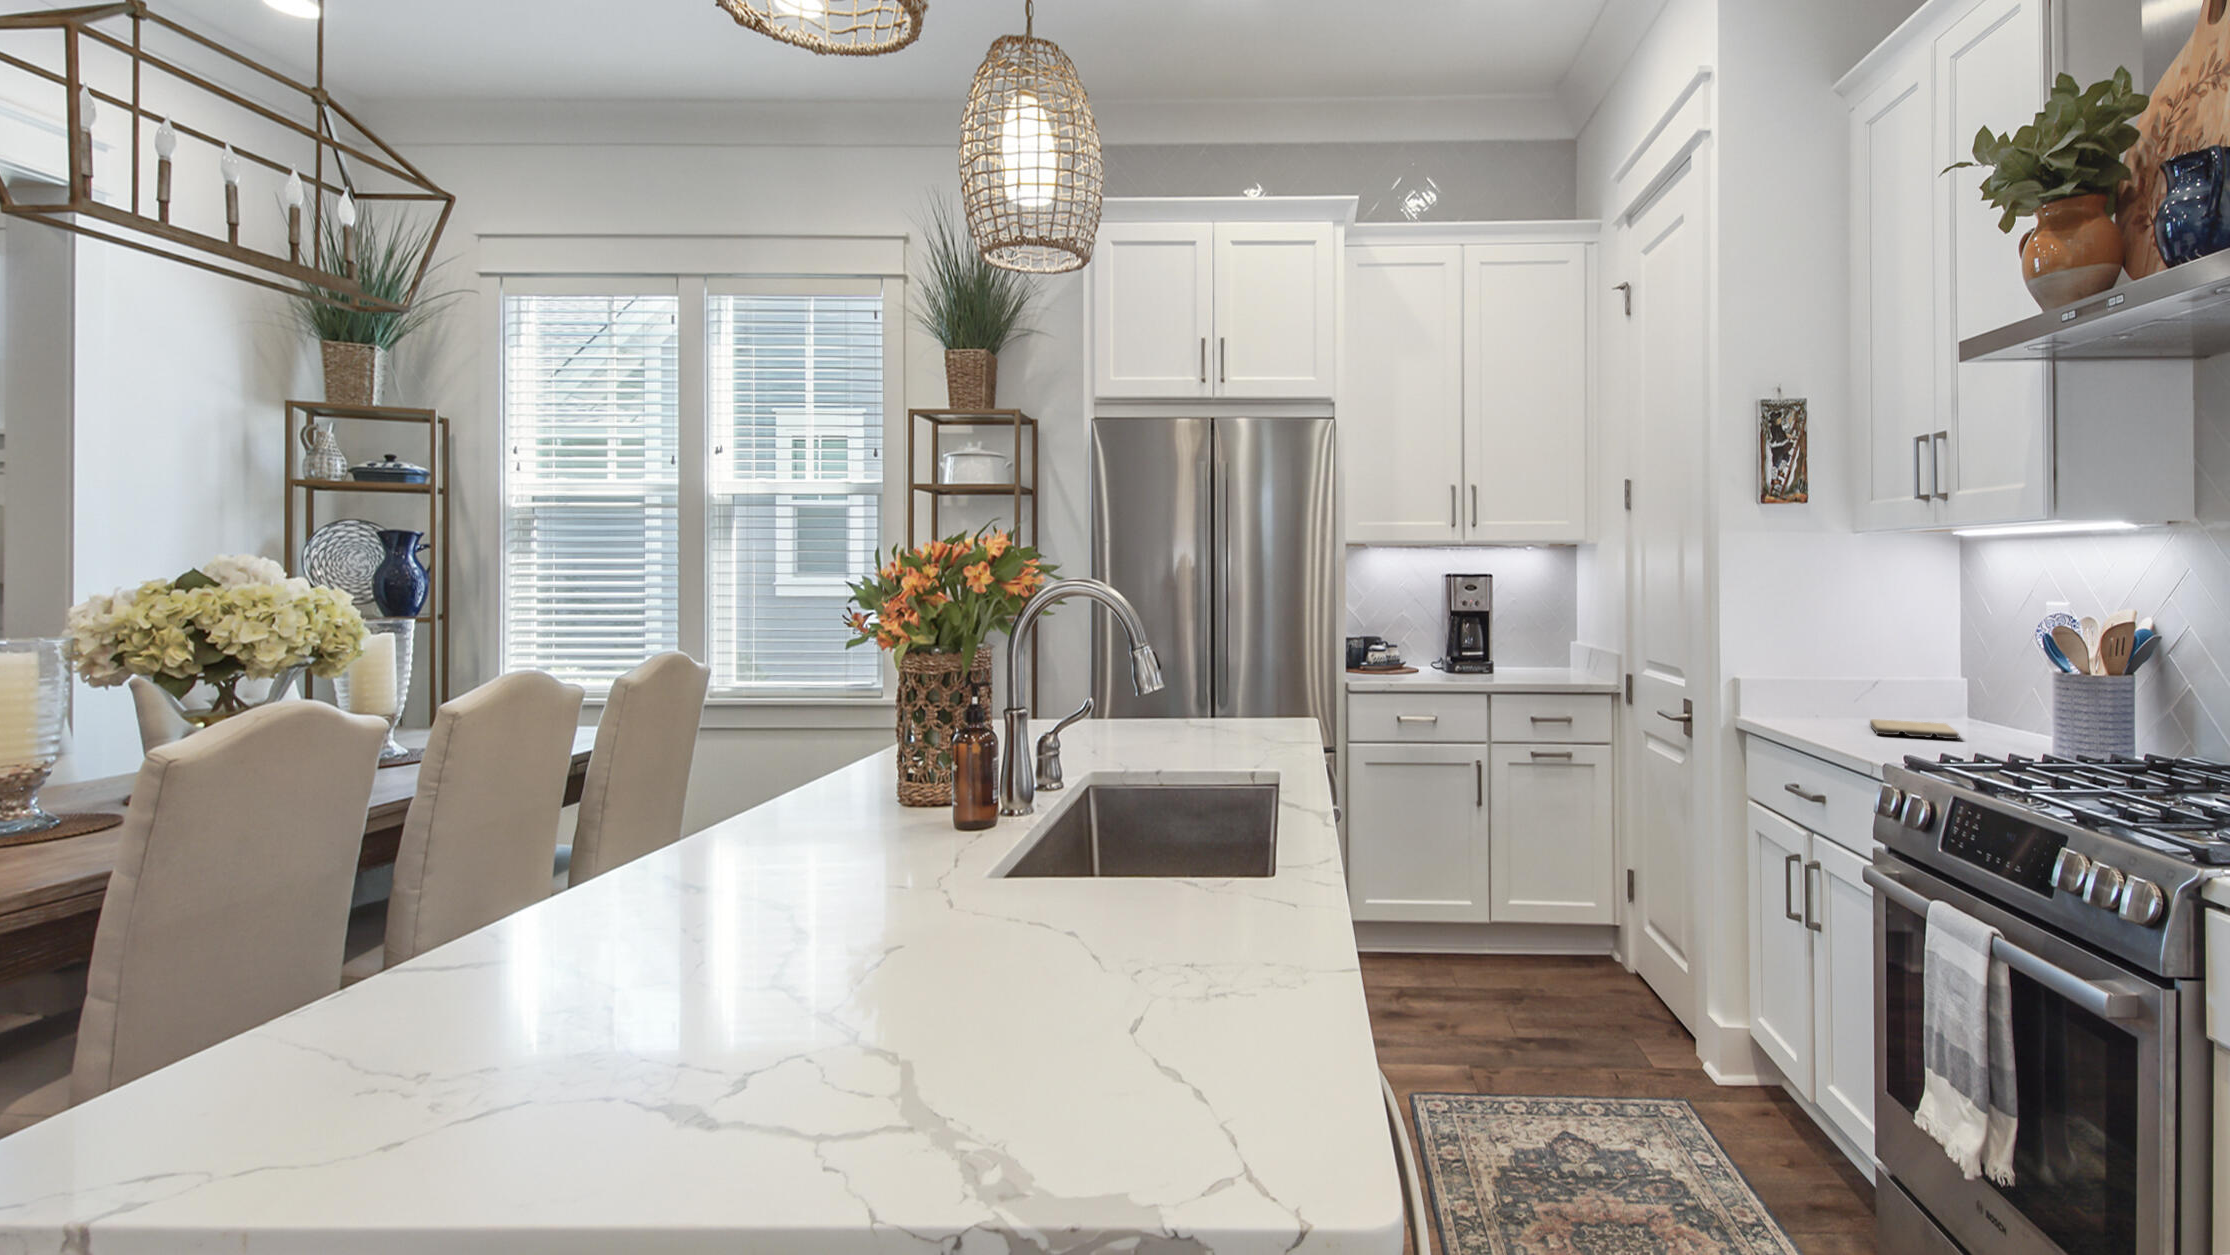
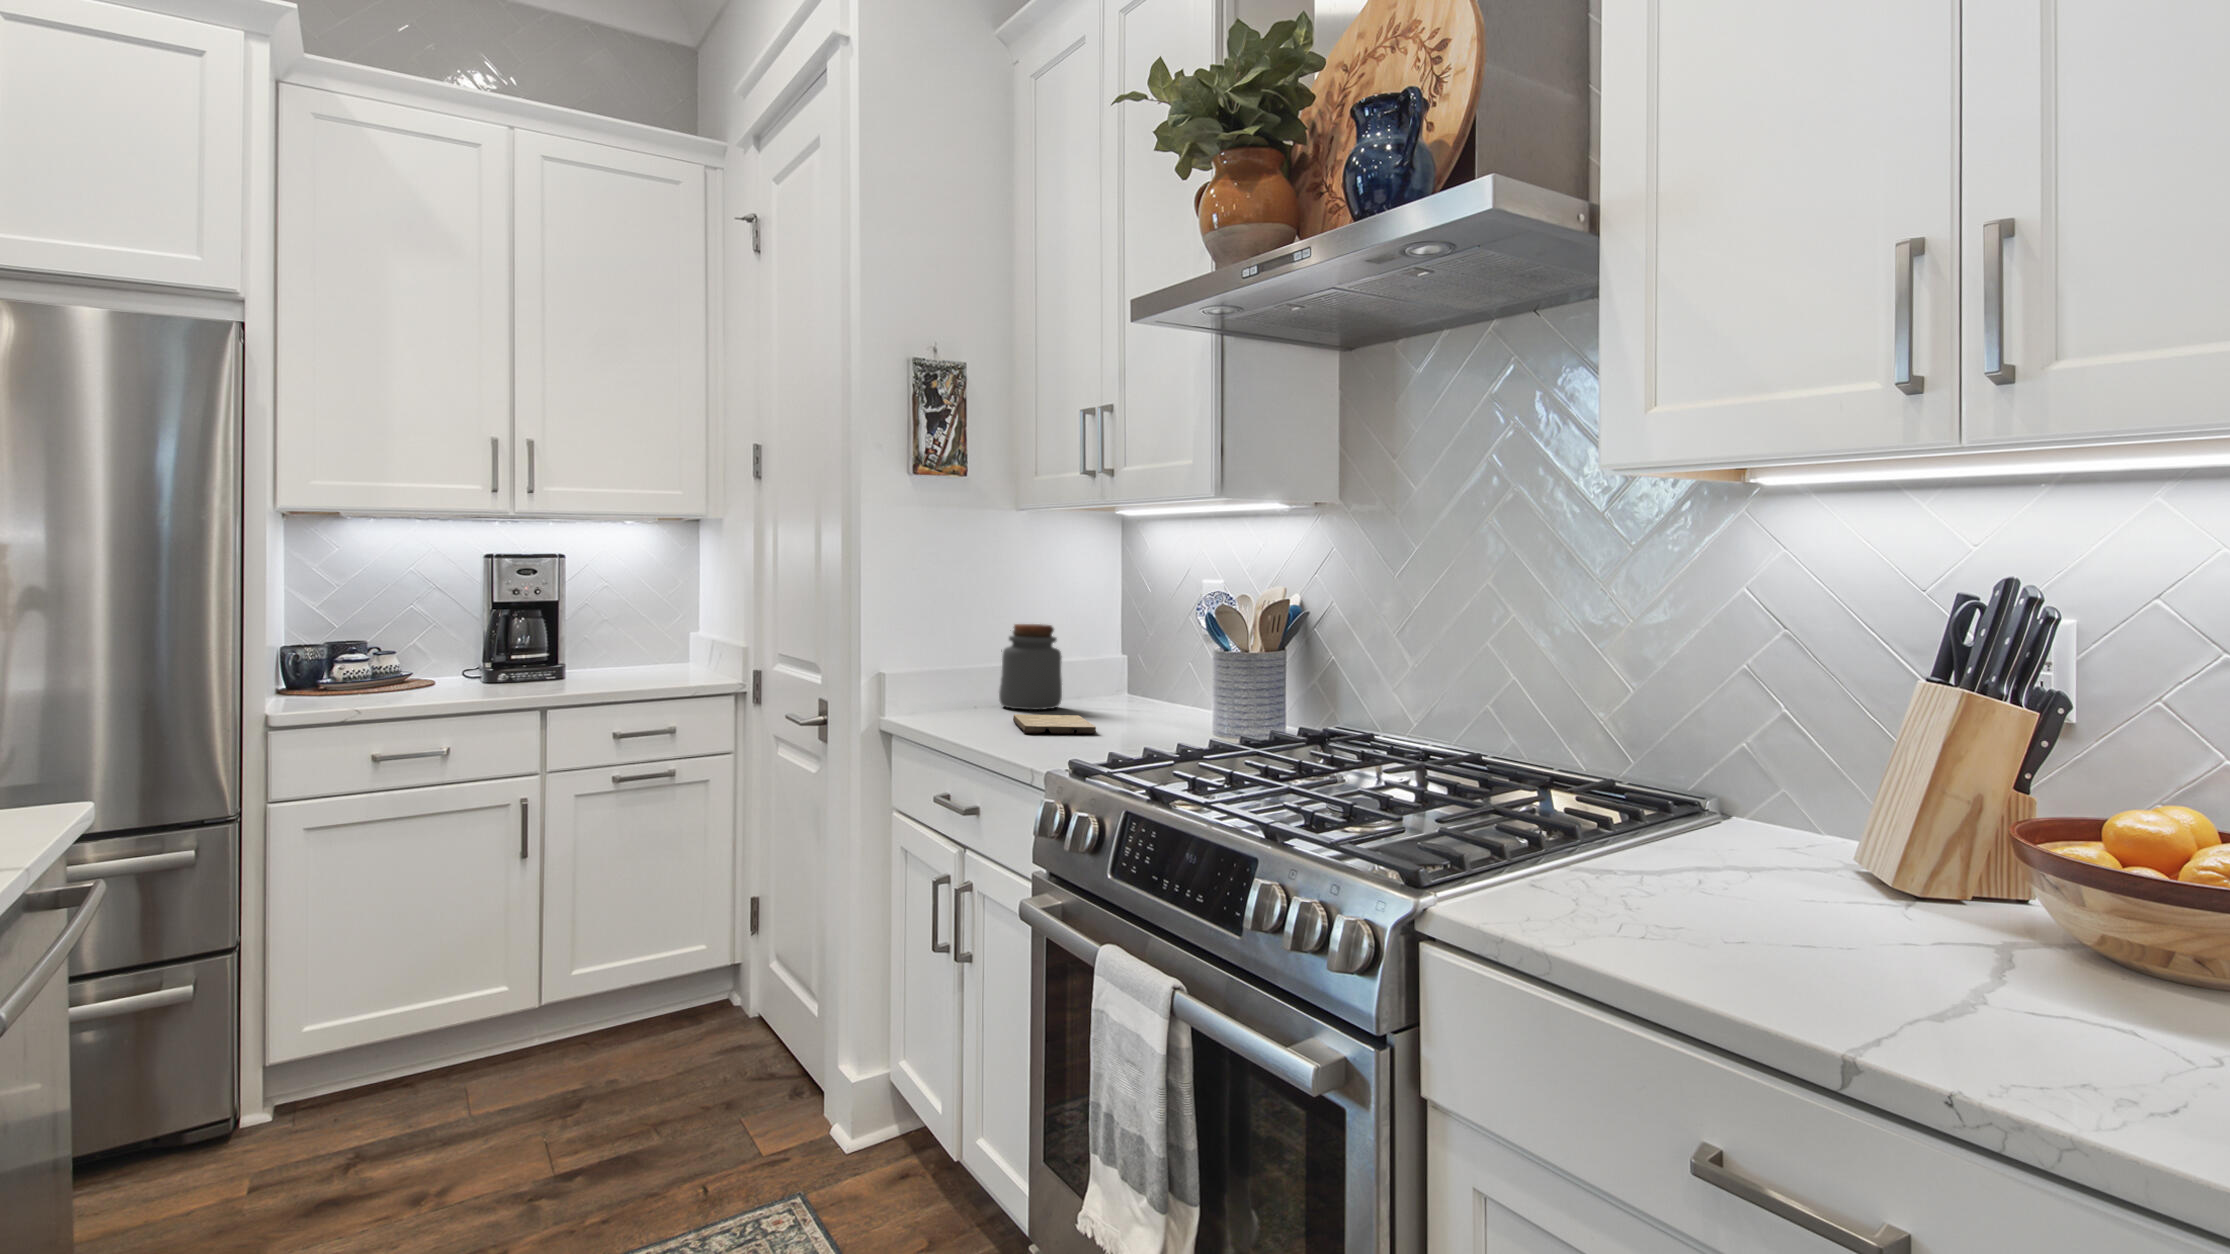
jar: none [1860,636,1933,717] -> present [999,624,1062,710]

